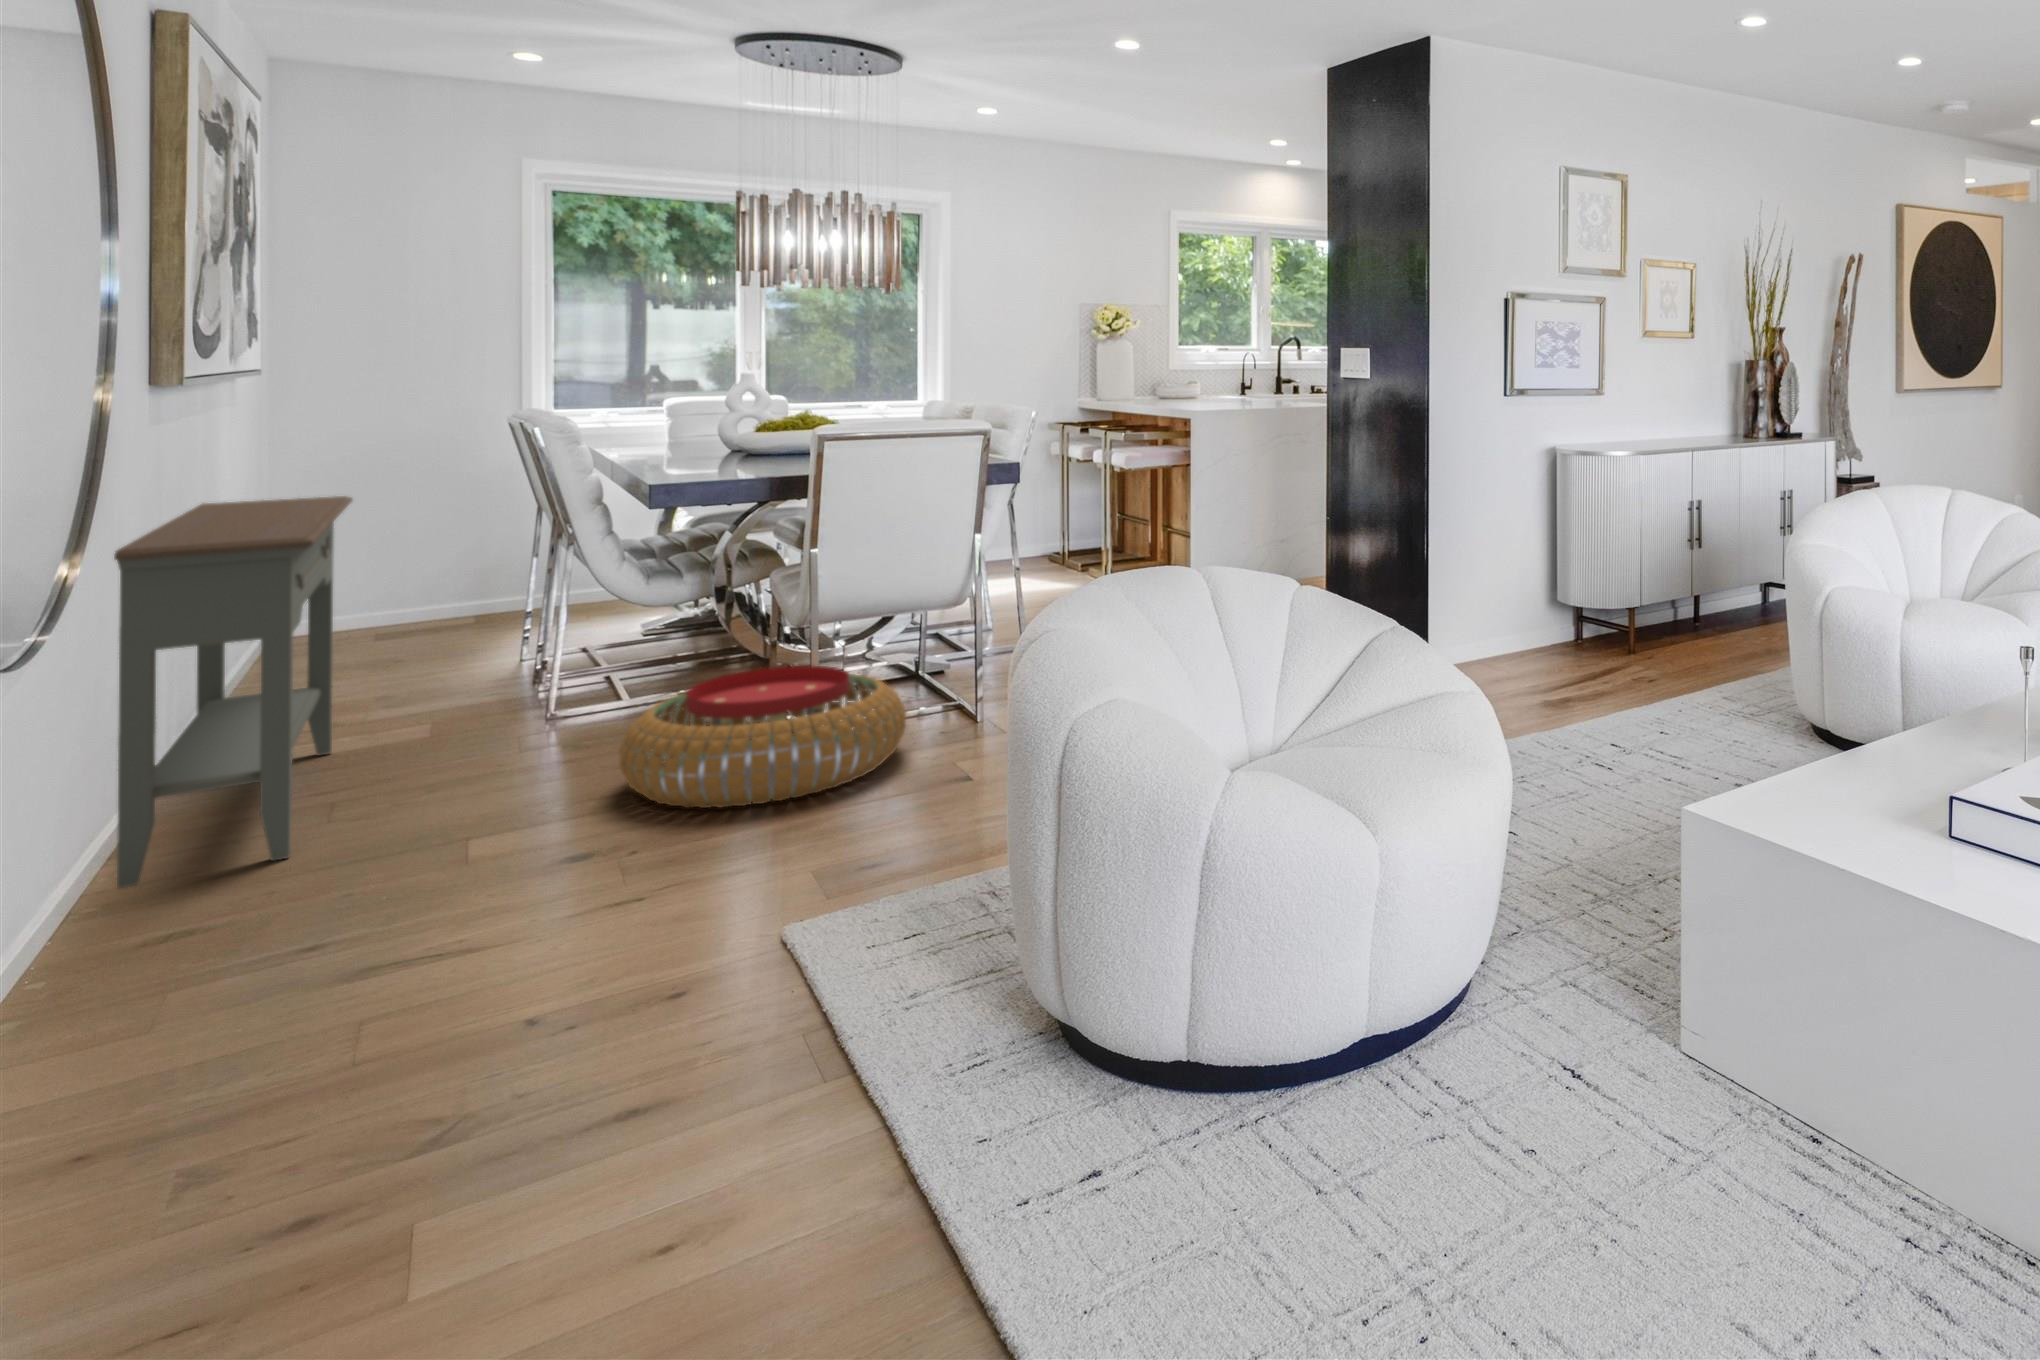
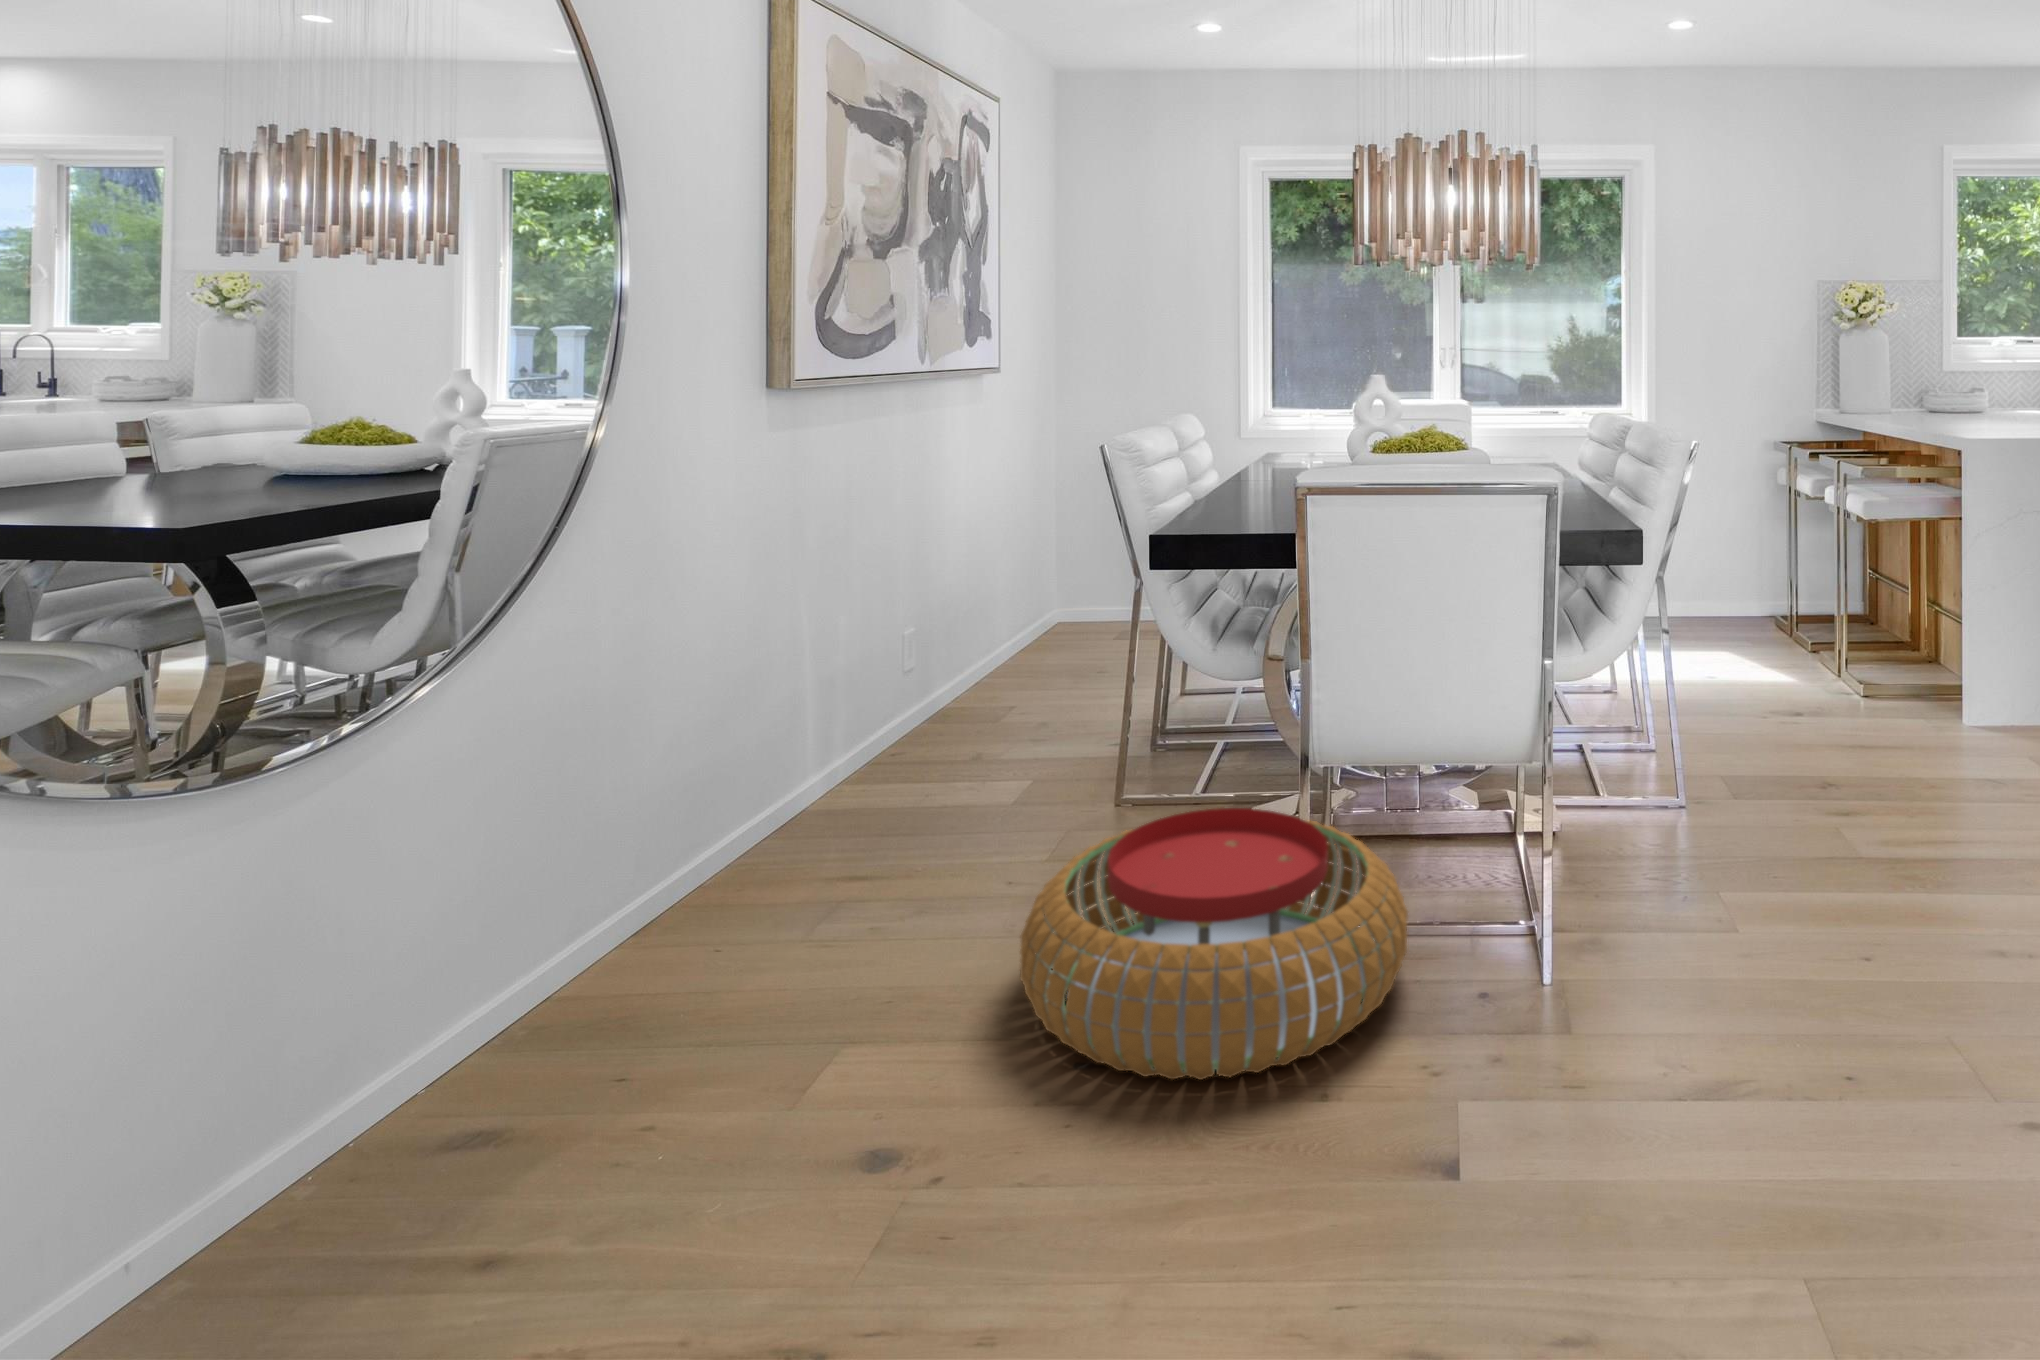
console table: present [114,496,352,888] -> none [542,495,956,970]

